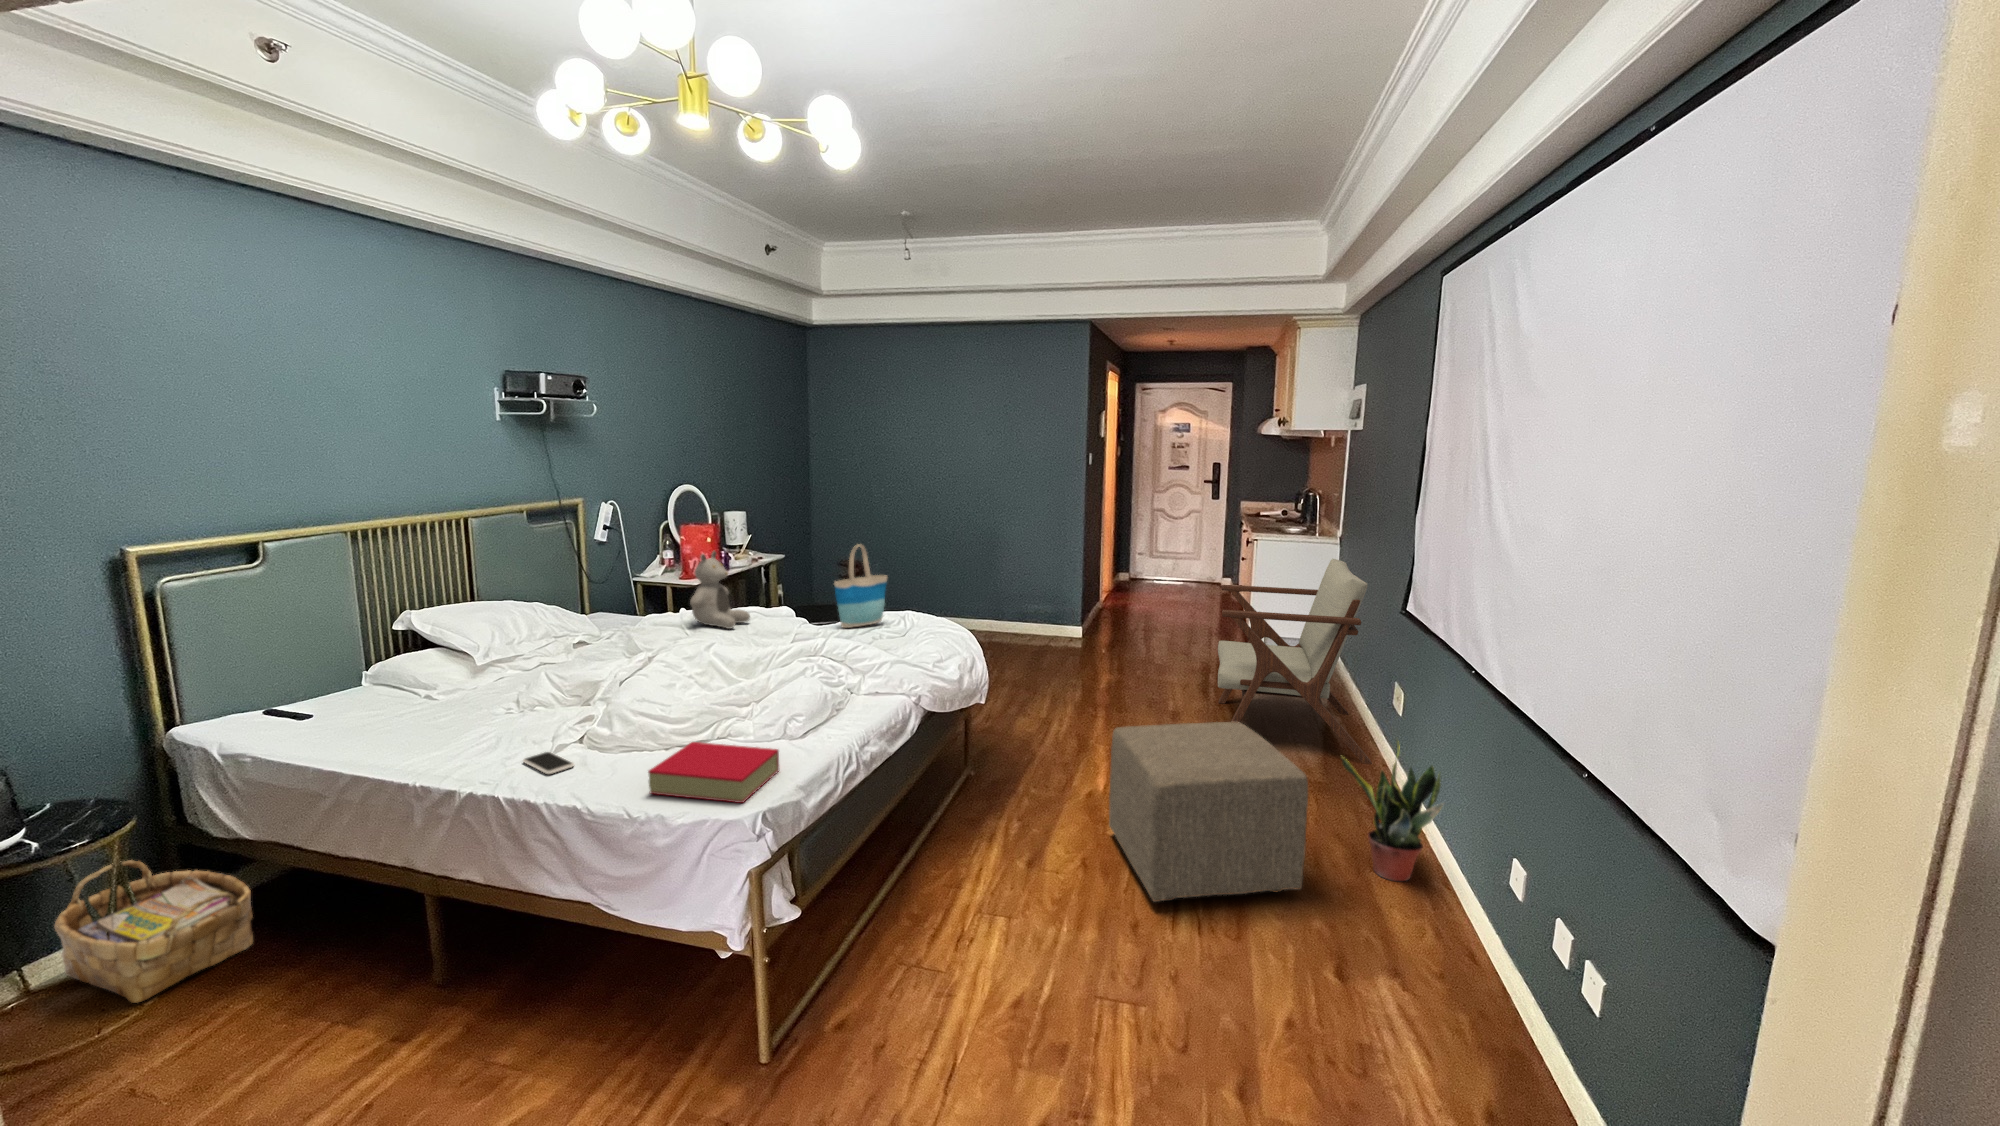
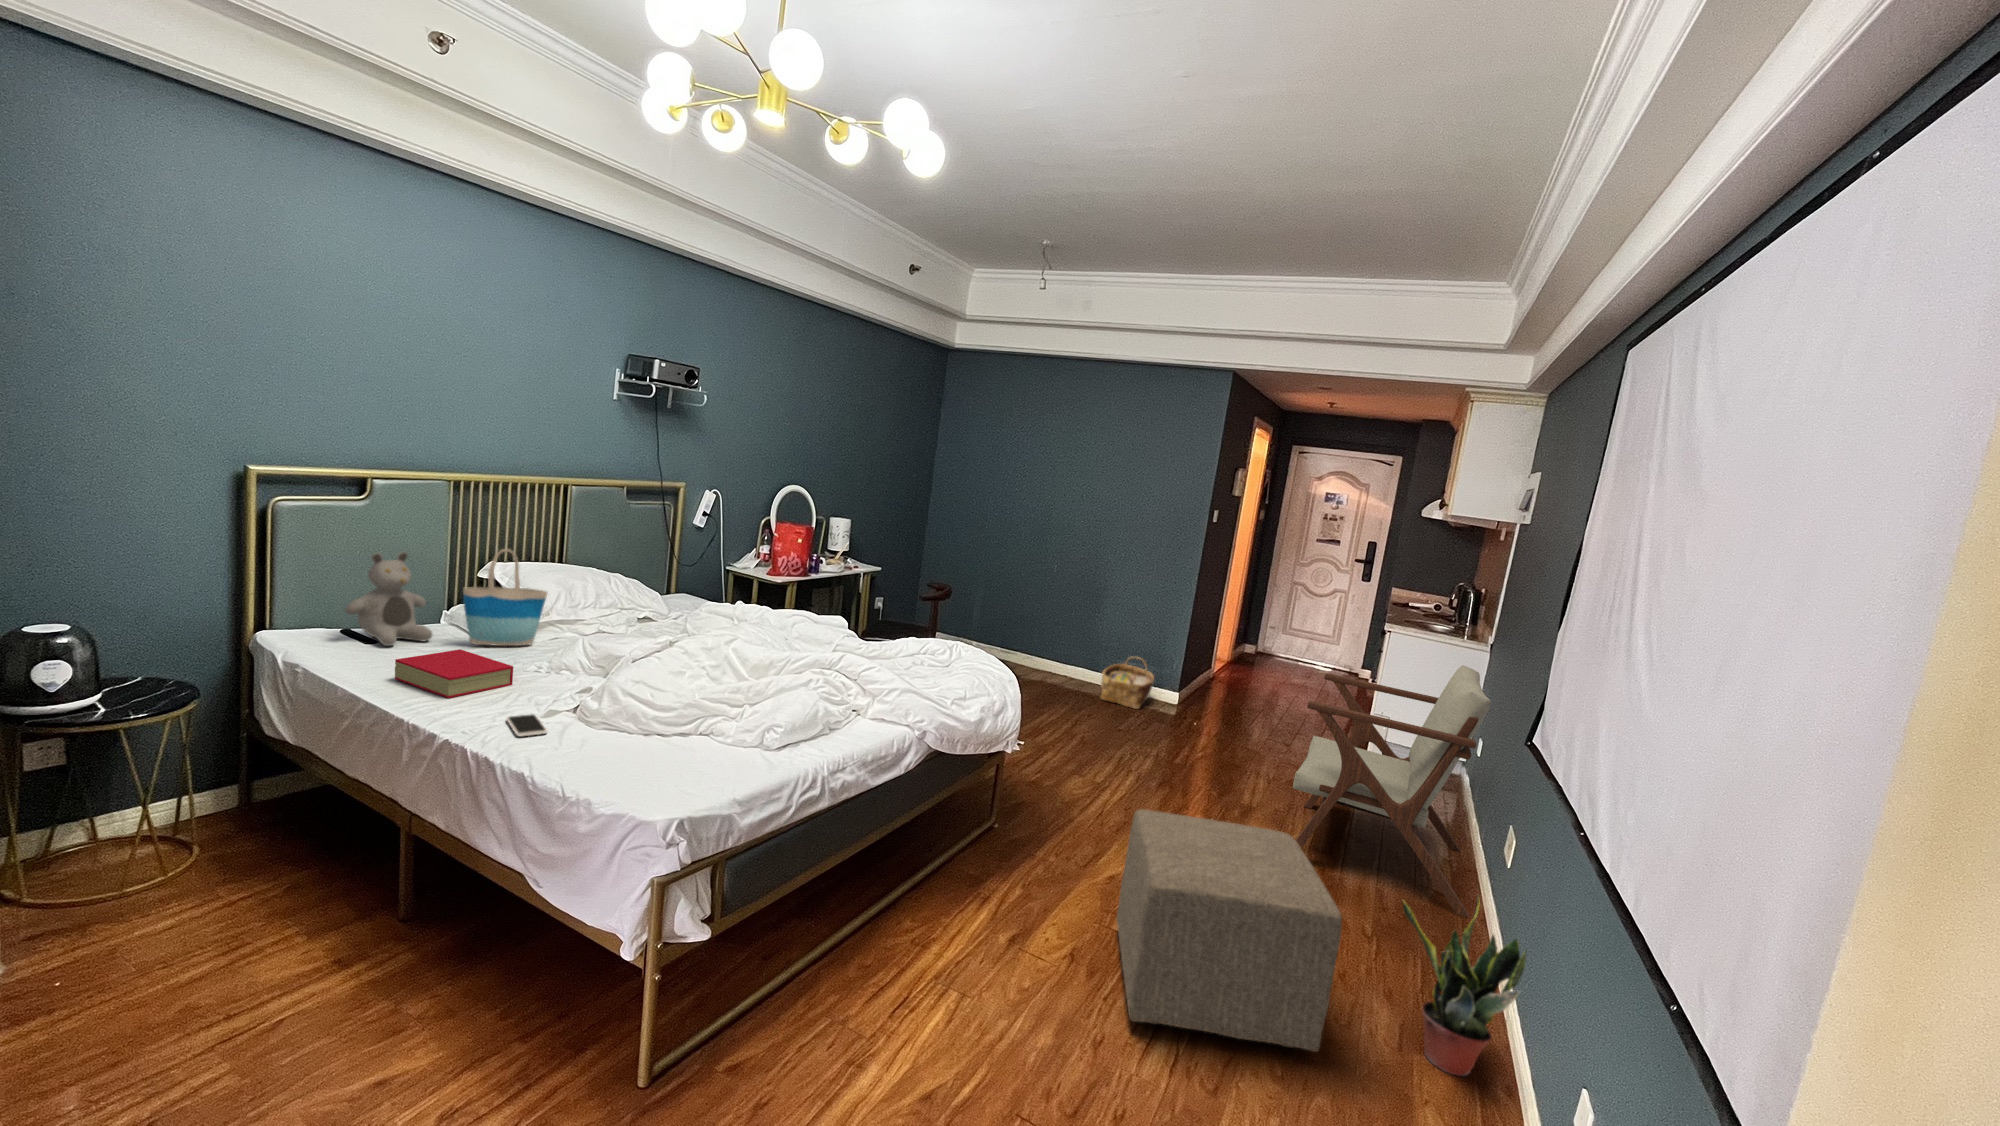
tote bag: present [834,544,887,628] -> present [463,549,548,646]
teddy bear: present [690,551,750,629] -> present [345,552,432,646]
book: present [648,742,779,803] -> present [395,649,513,698]
woven basket: present [54,860,253,1003] -> present [1101,657,1154,709]

